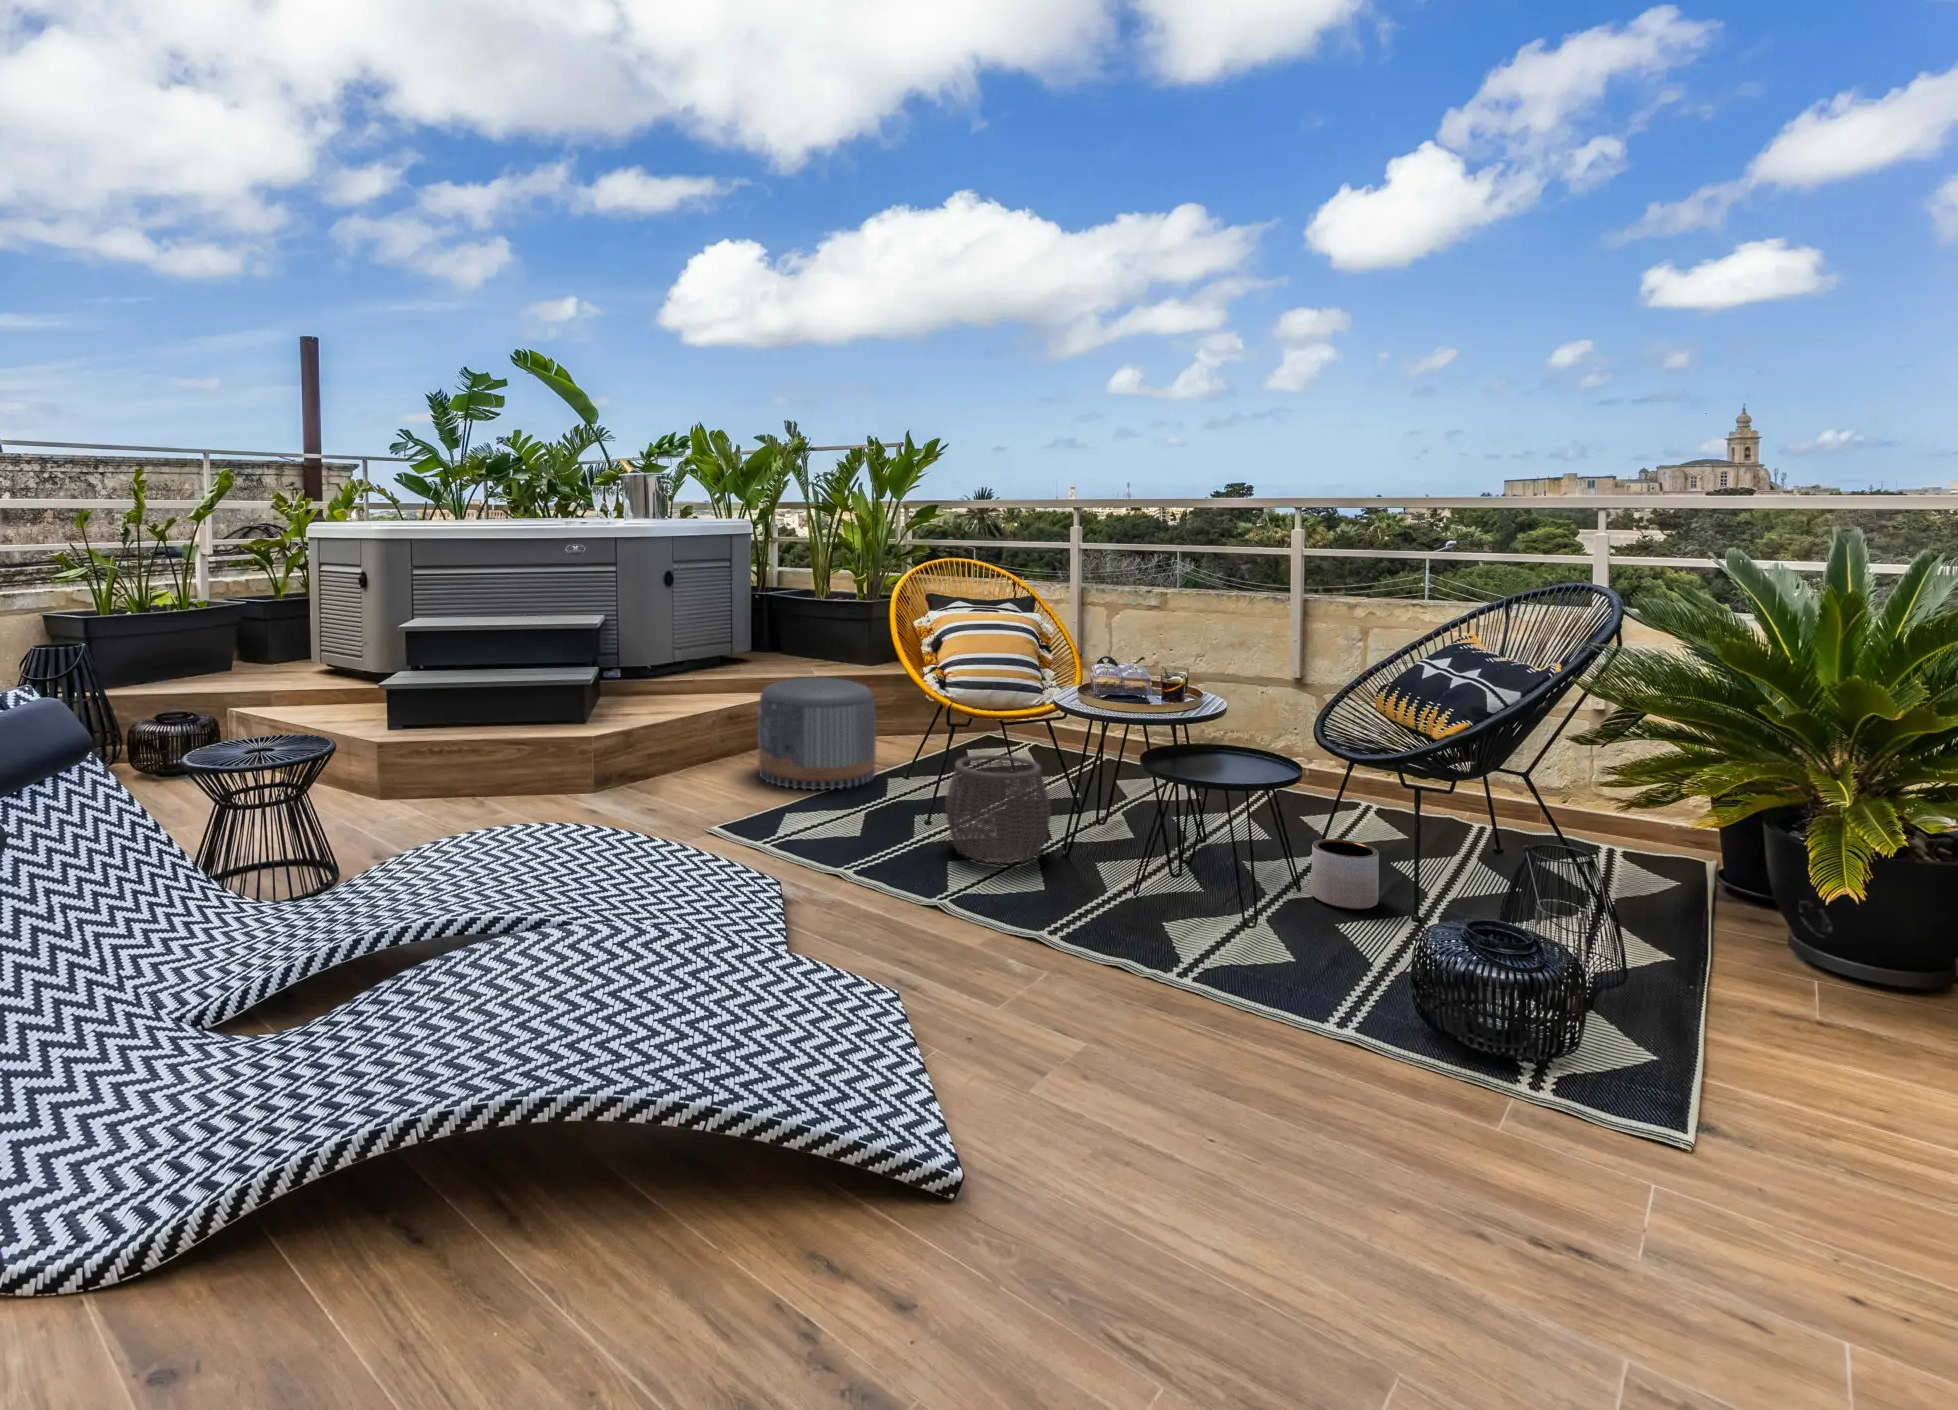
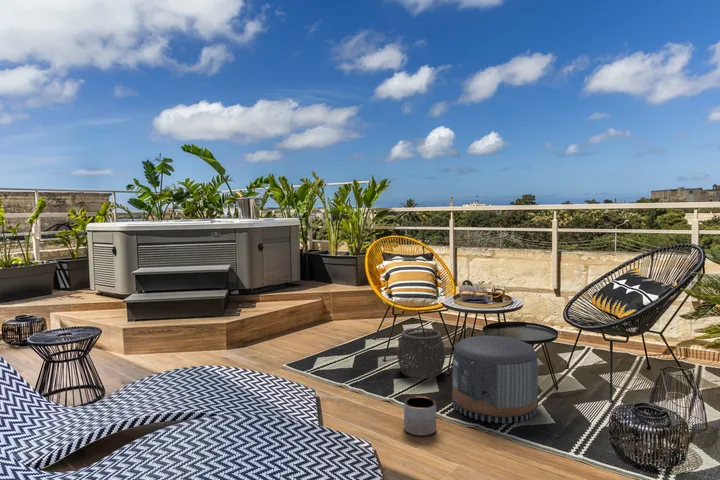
pouf: present [758,677,876,790] -> present [452,336,538,423]
planter: present [1311,839,1379,909] -> present [404,396,436,436]

